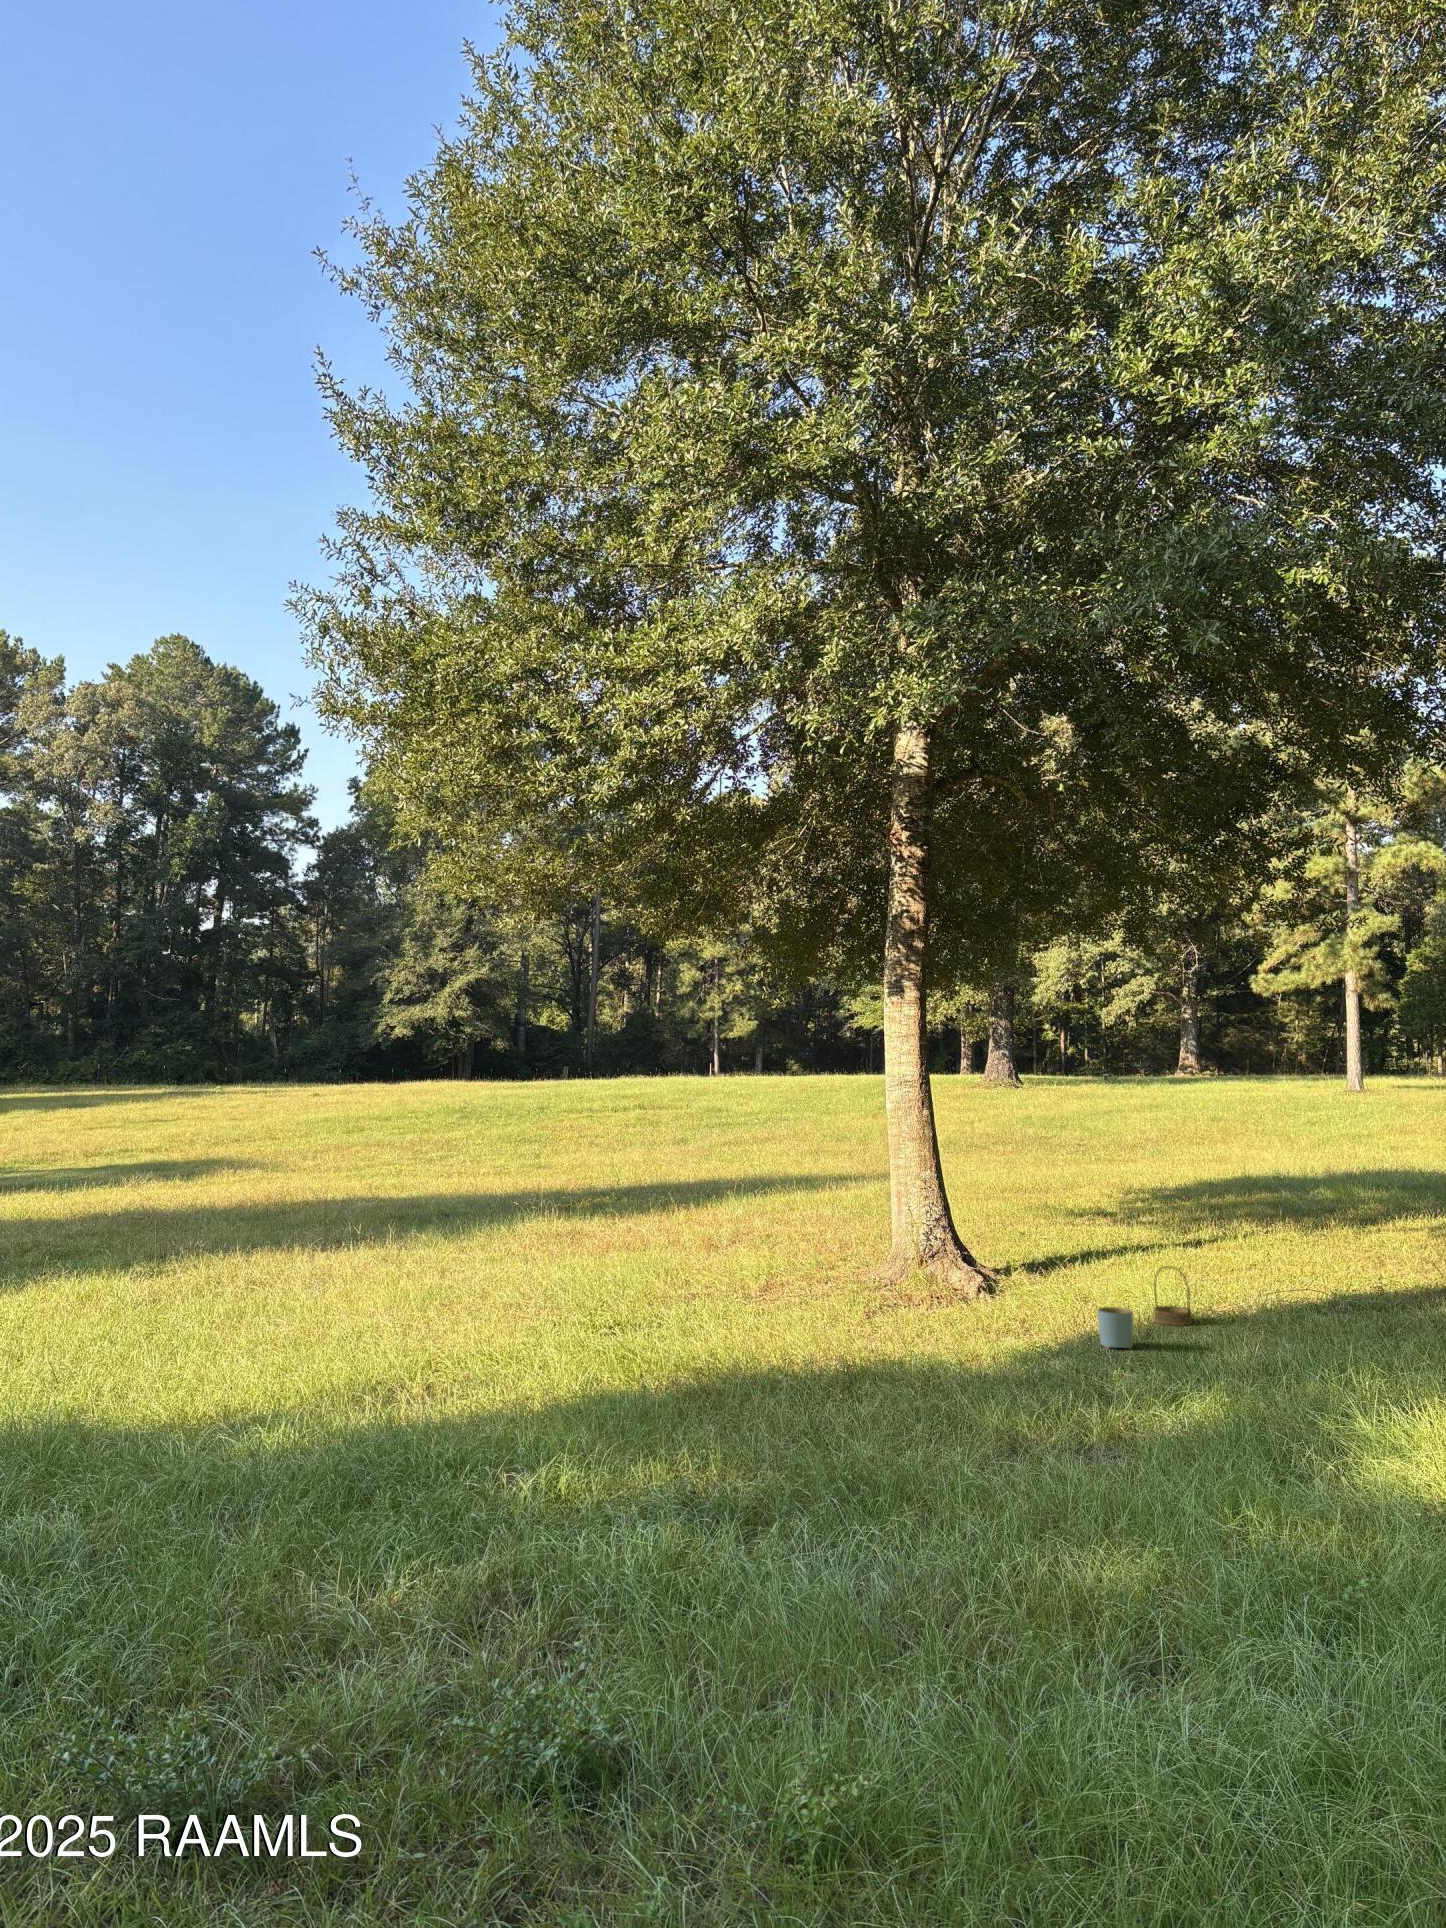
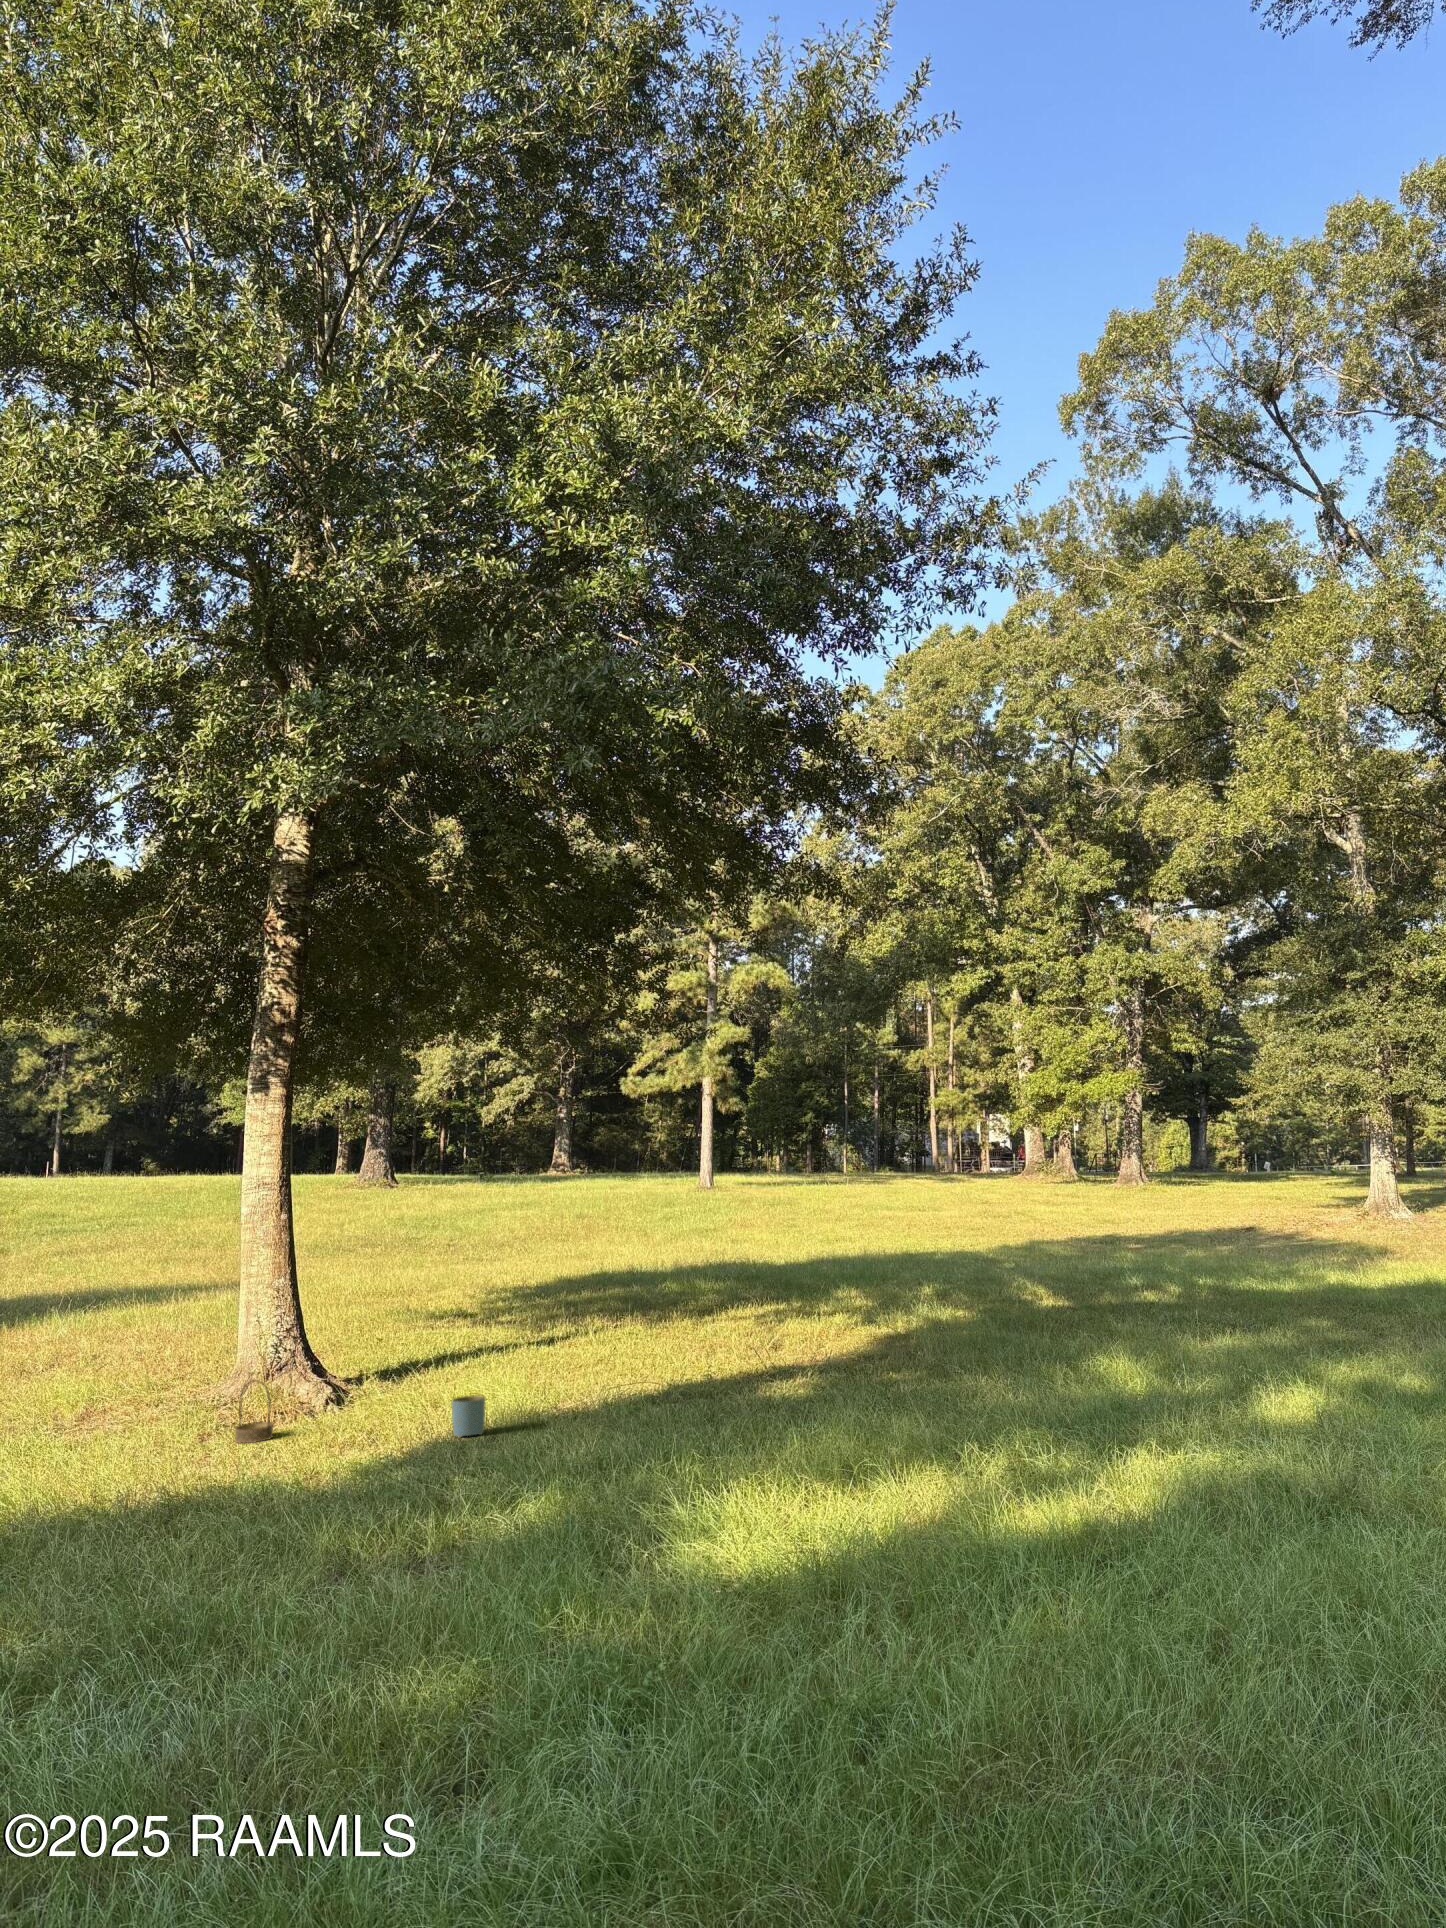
basket: present [1154,1266,1192,1326] -> present [235,1380,273,1443]

